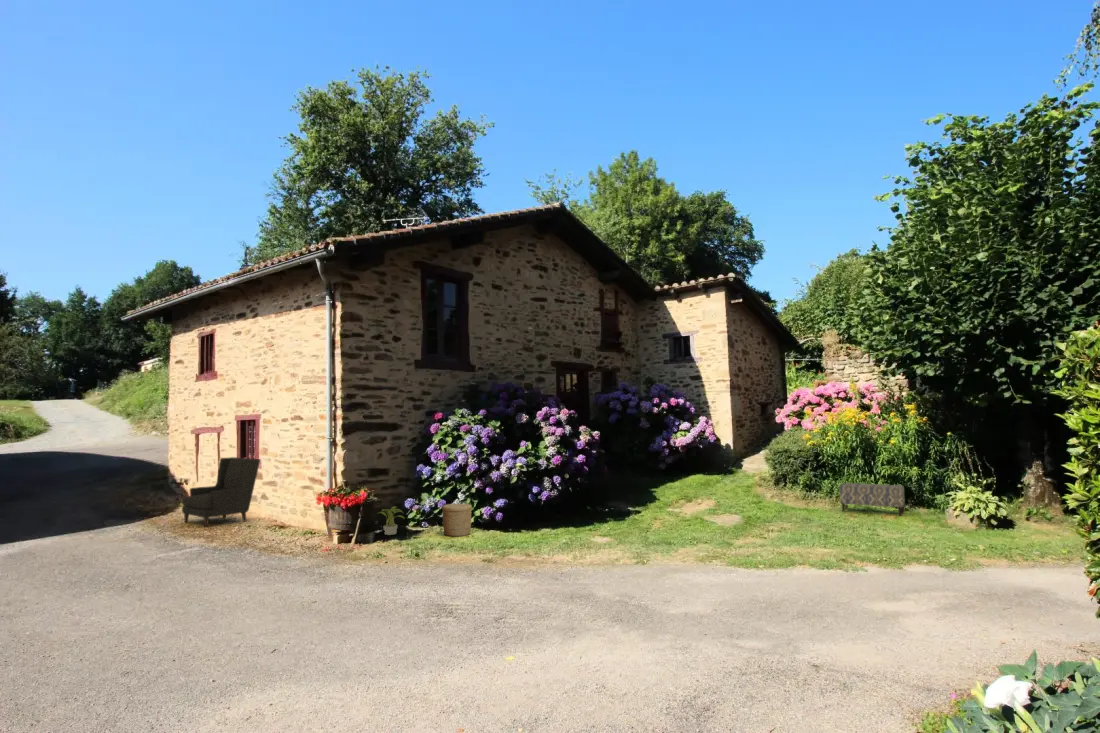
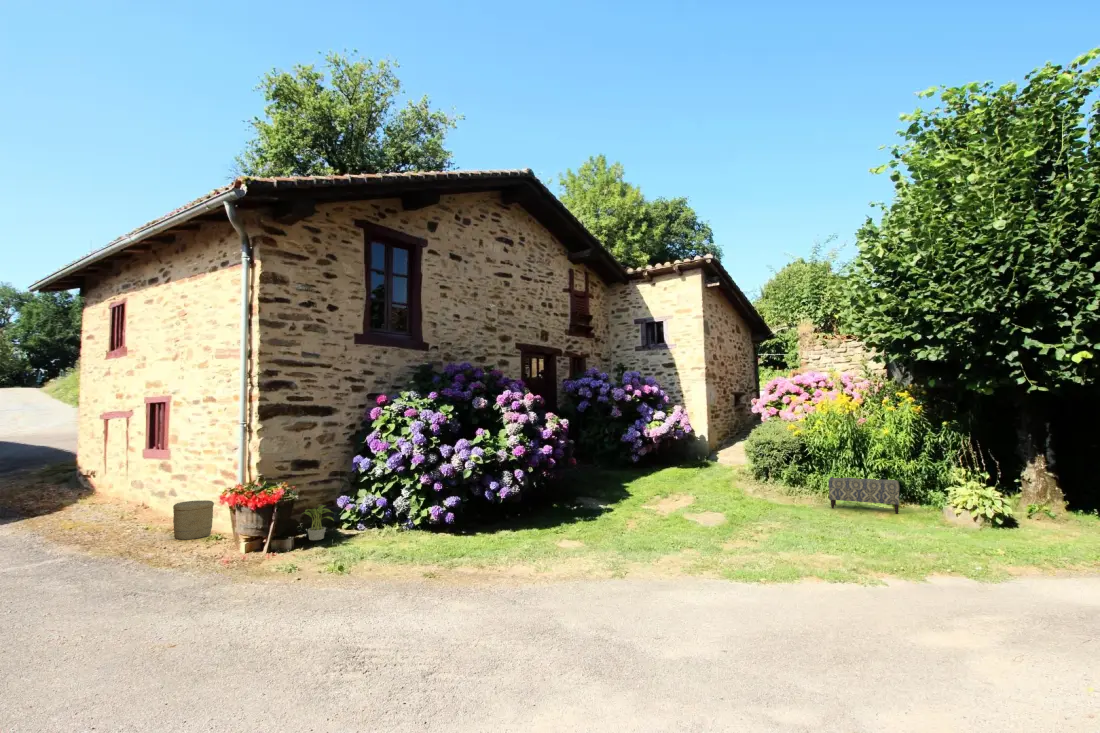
chair: present [182,457,260,527] -> none [71,446,170,529]
woven basket: present [442,504,472,536] -> present [173,500,214,540]

